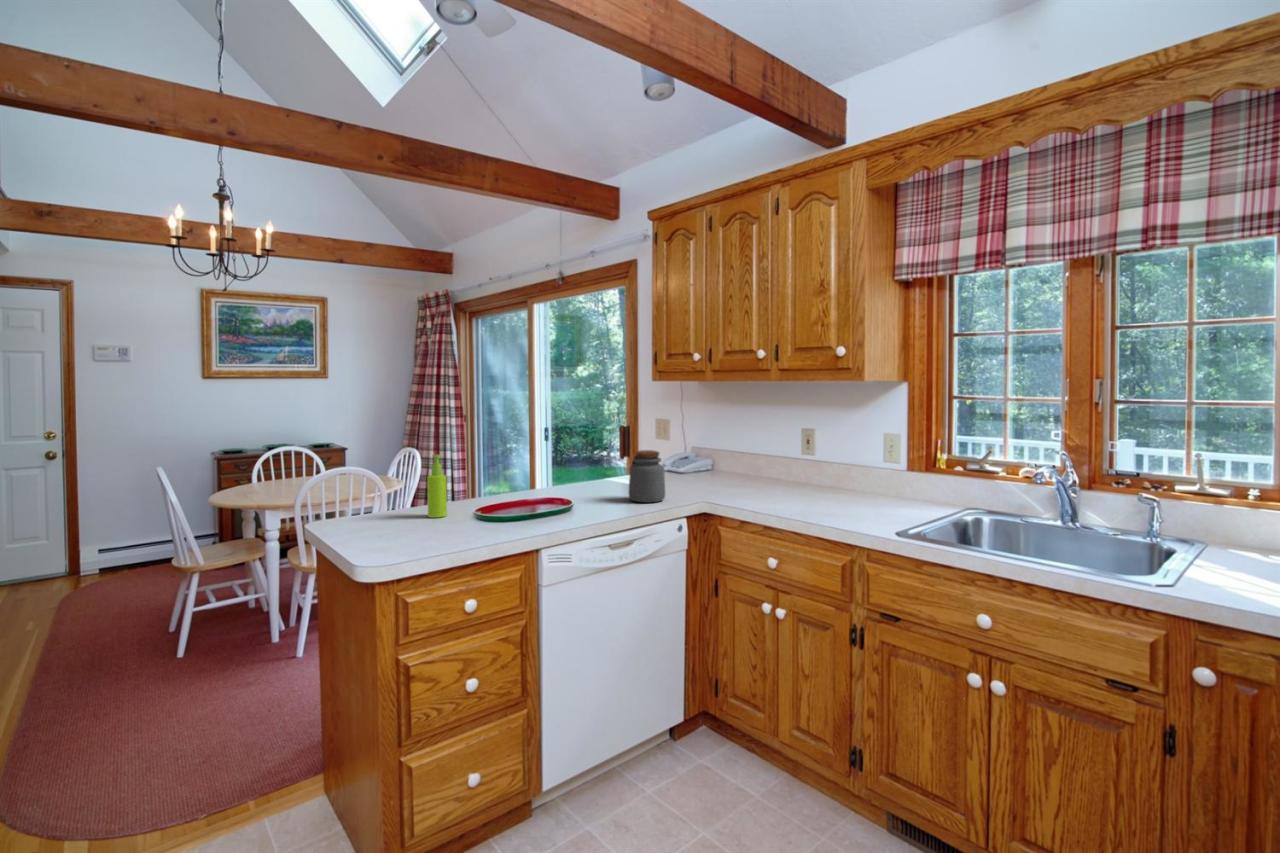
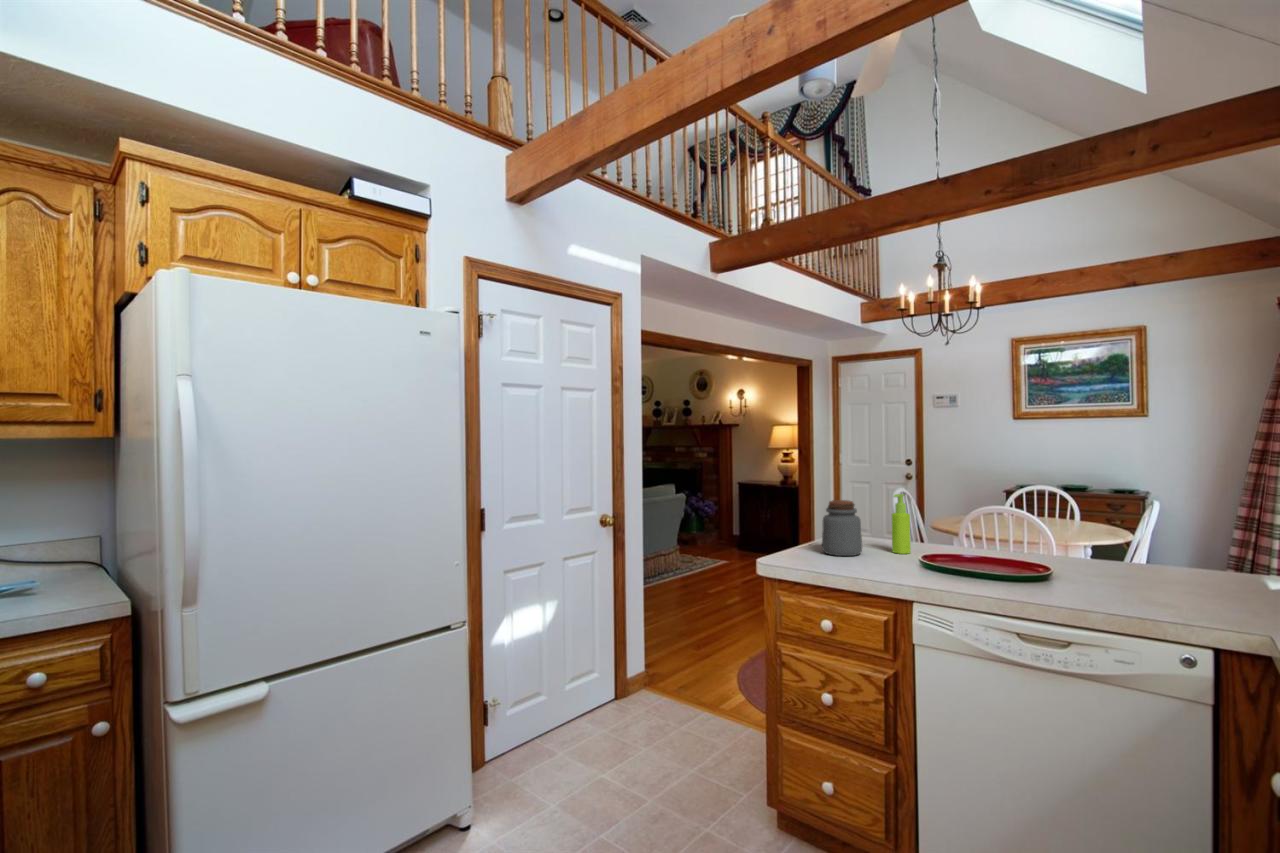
jar: present [628,450,665,503] -> present [822,500,862,556]

